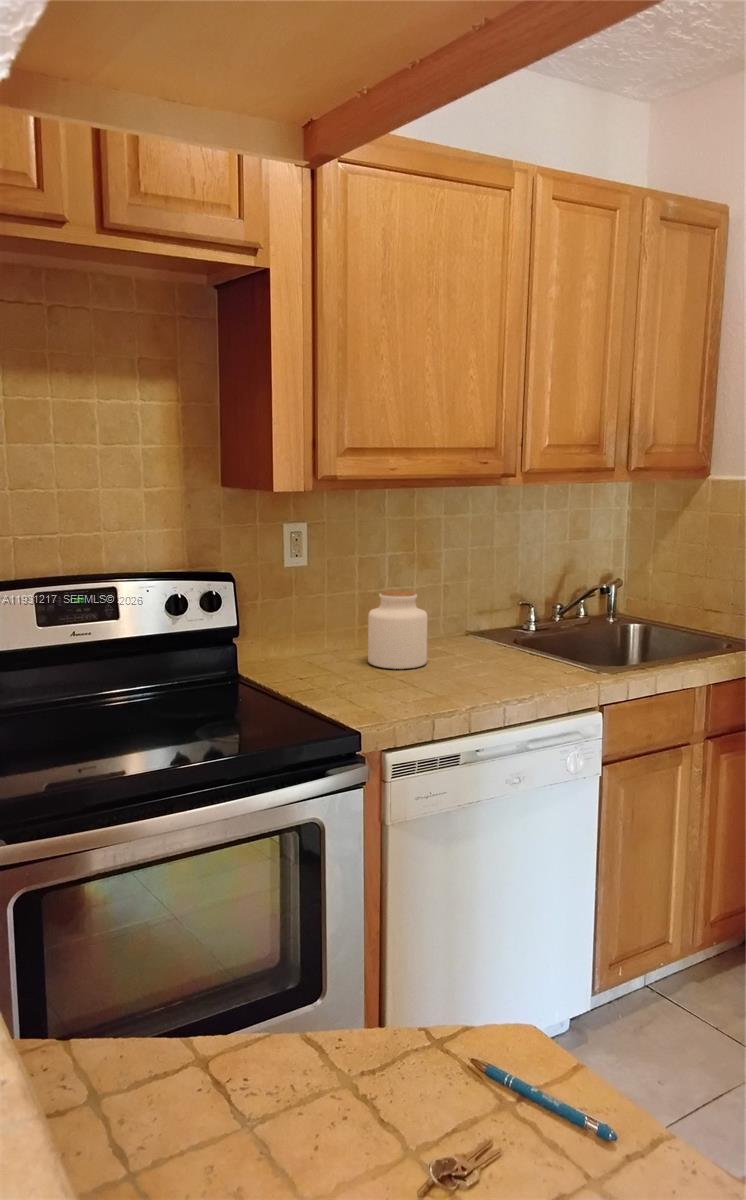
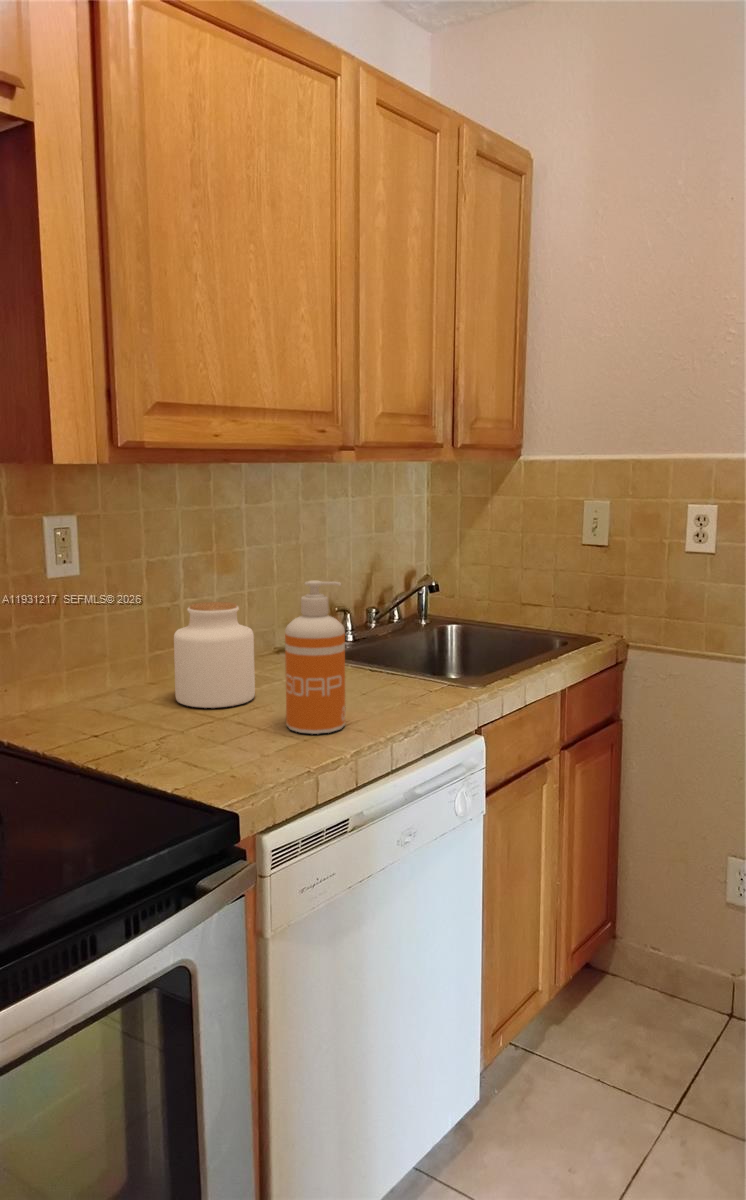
soap dispenser: none [434,579,479,693] -> present [285,581,345,734]

